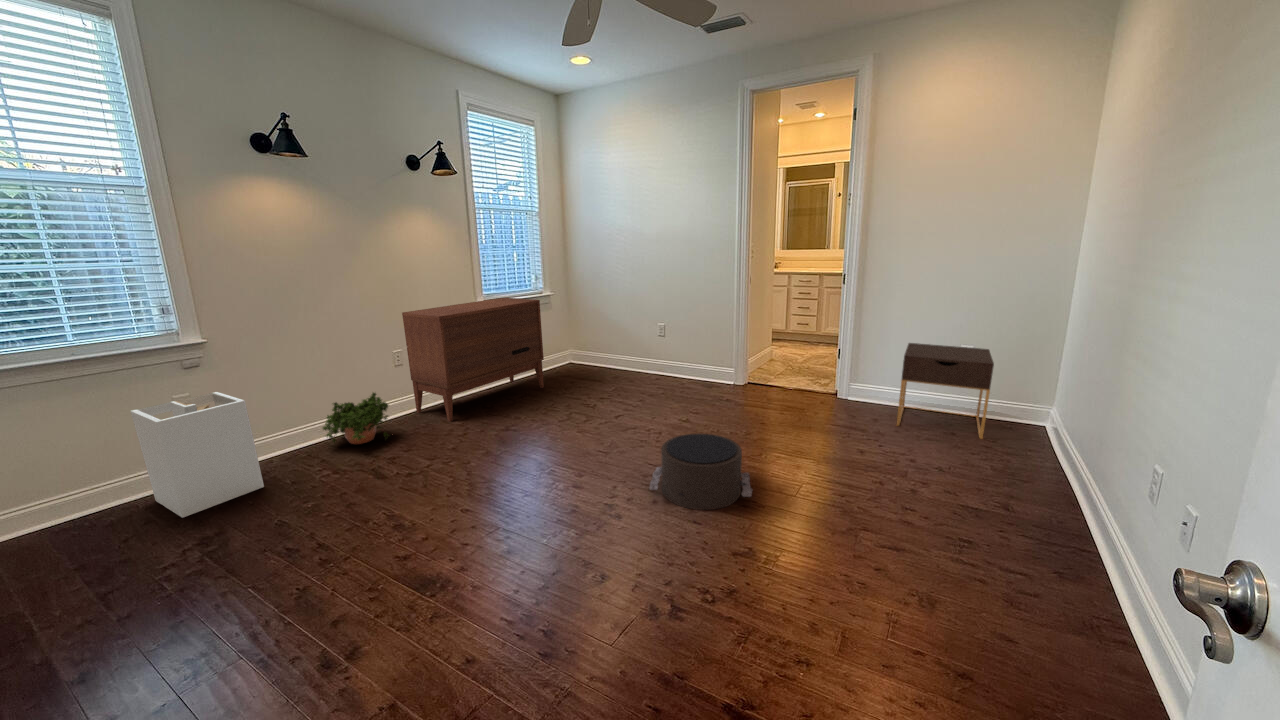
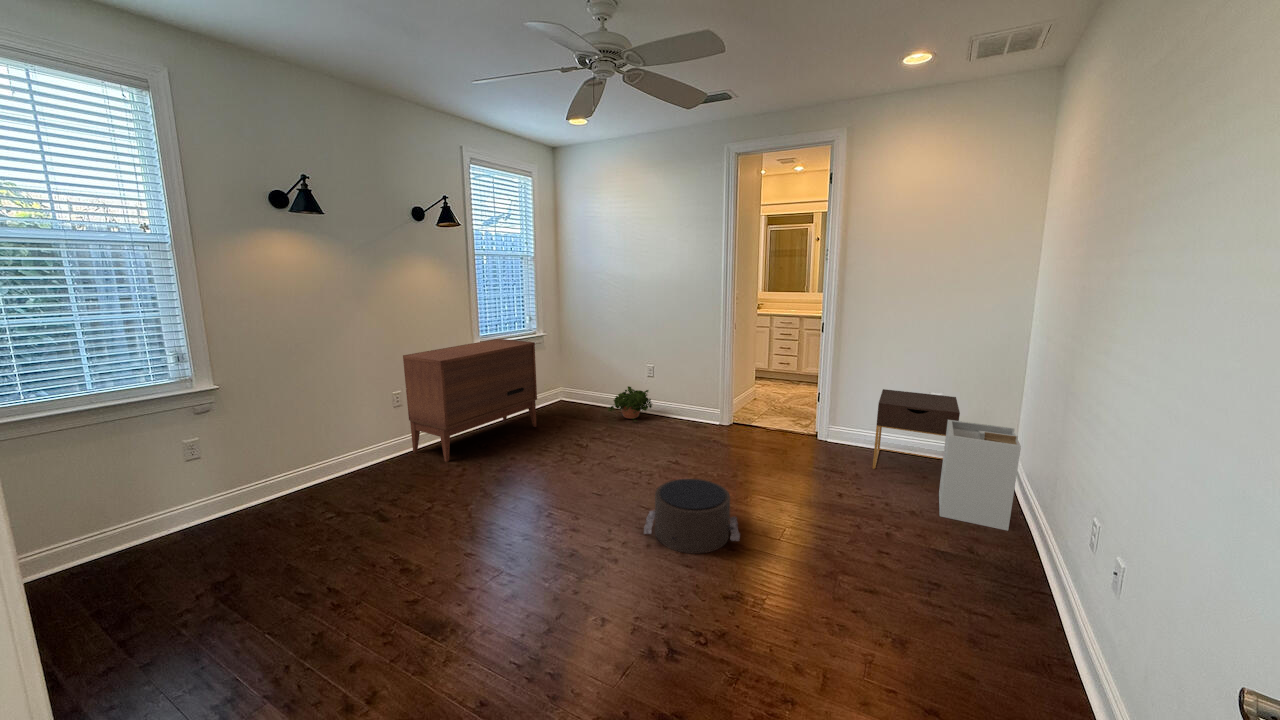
laundry hamper: present [130,392,264,518] -> present [939,420,1021,531]
potted plant: present [323,393,388,444] -> present [608,386,652,422]

